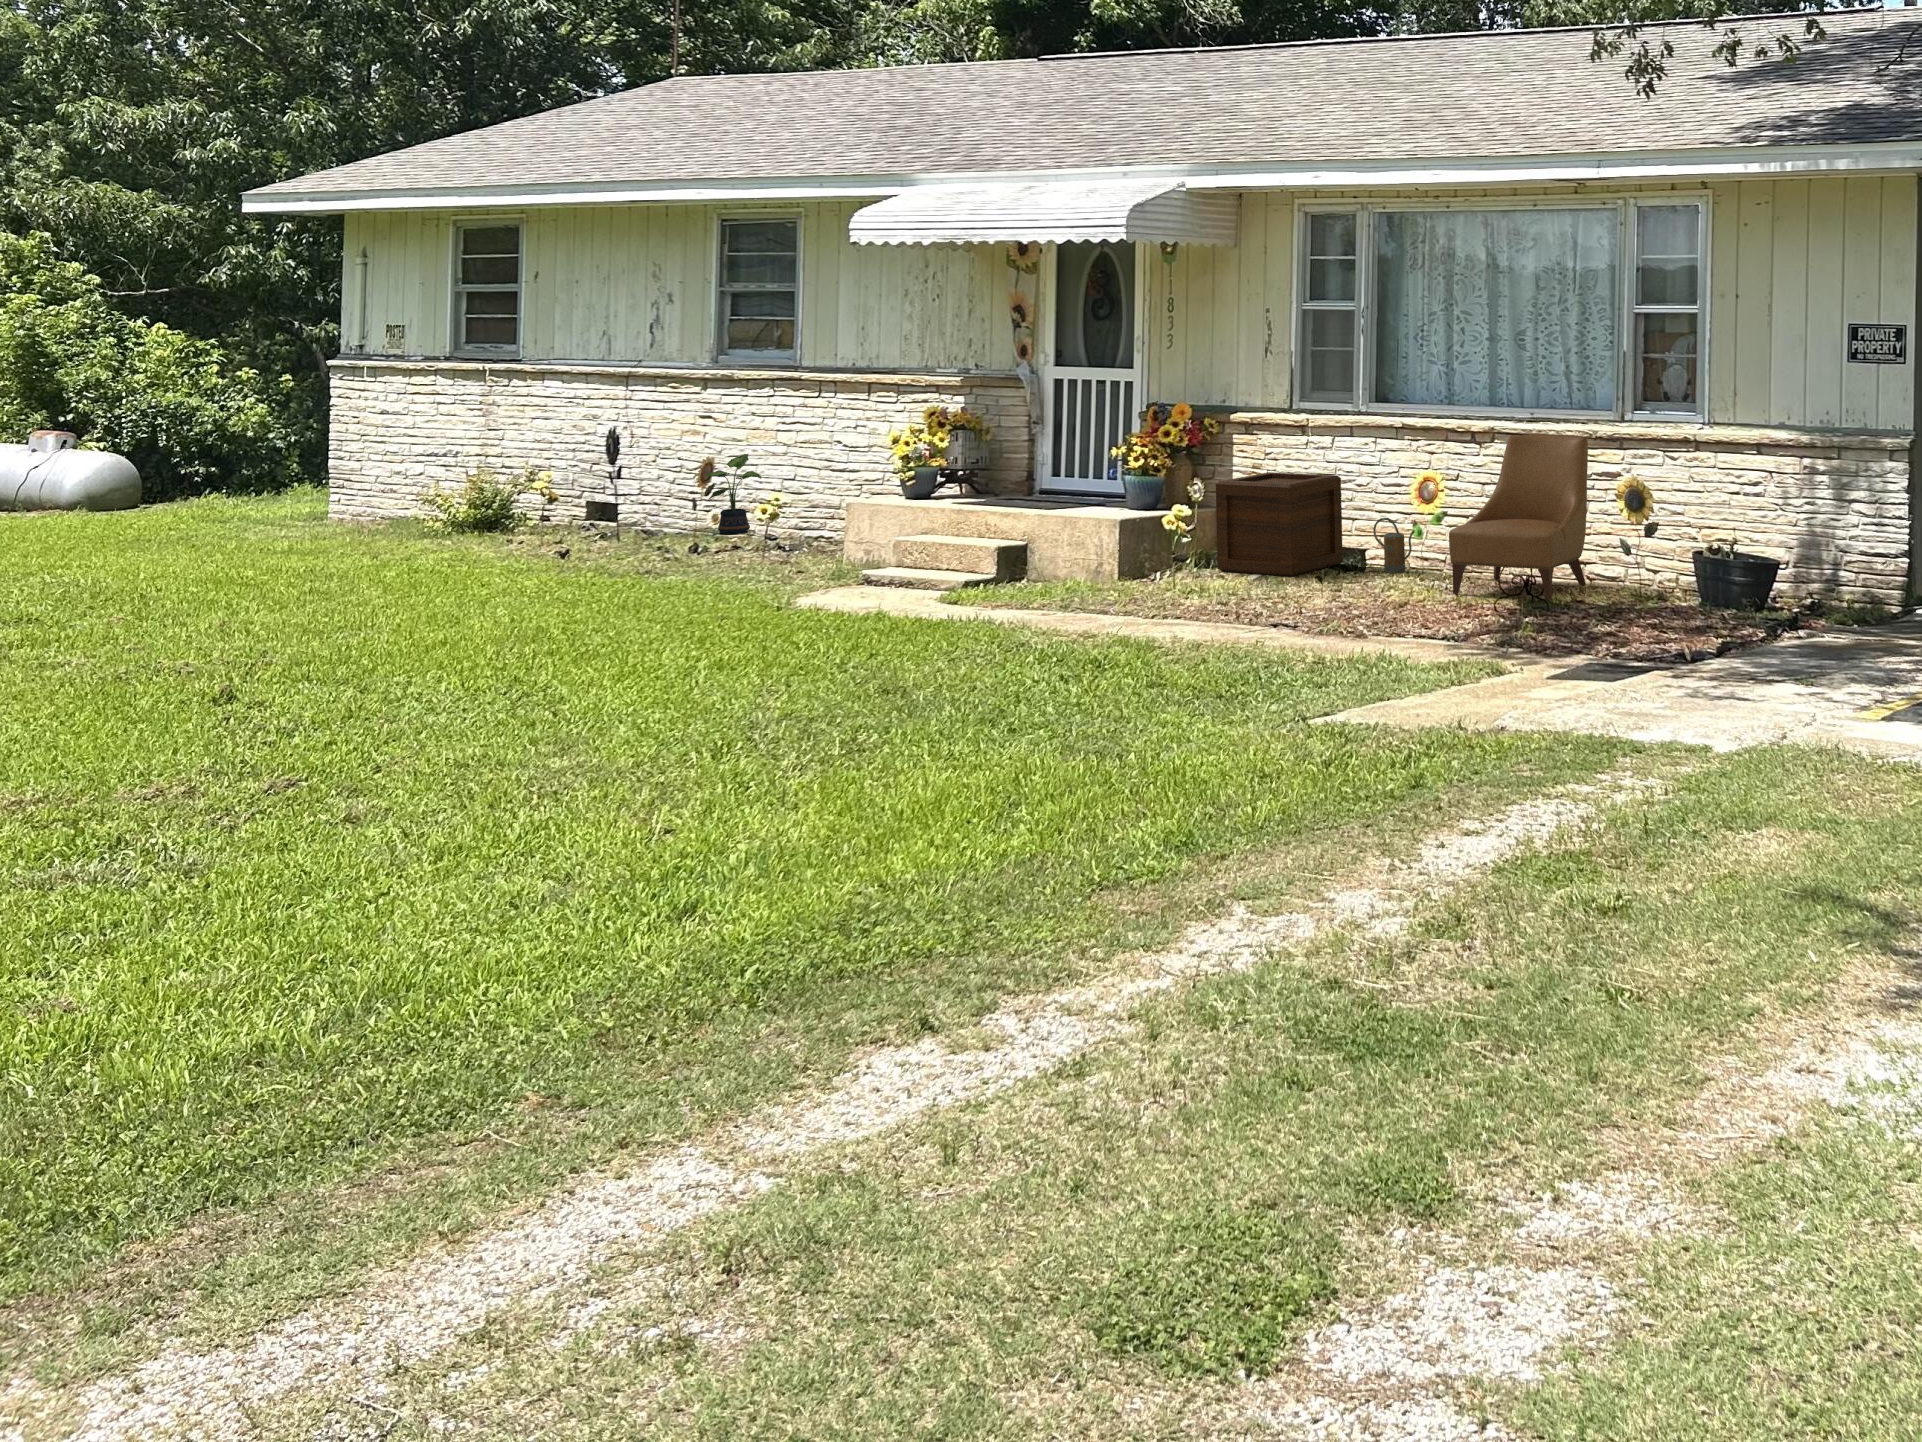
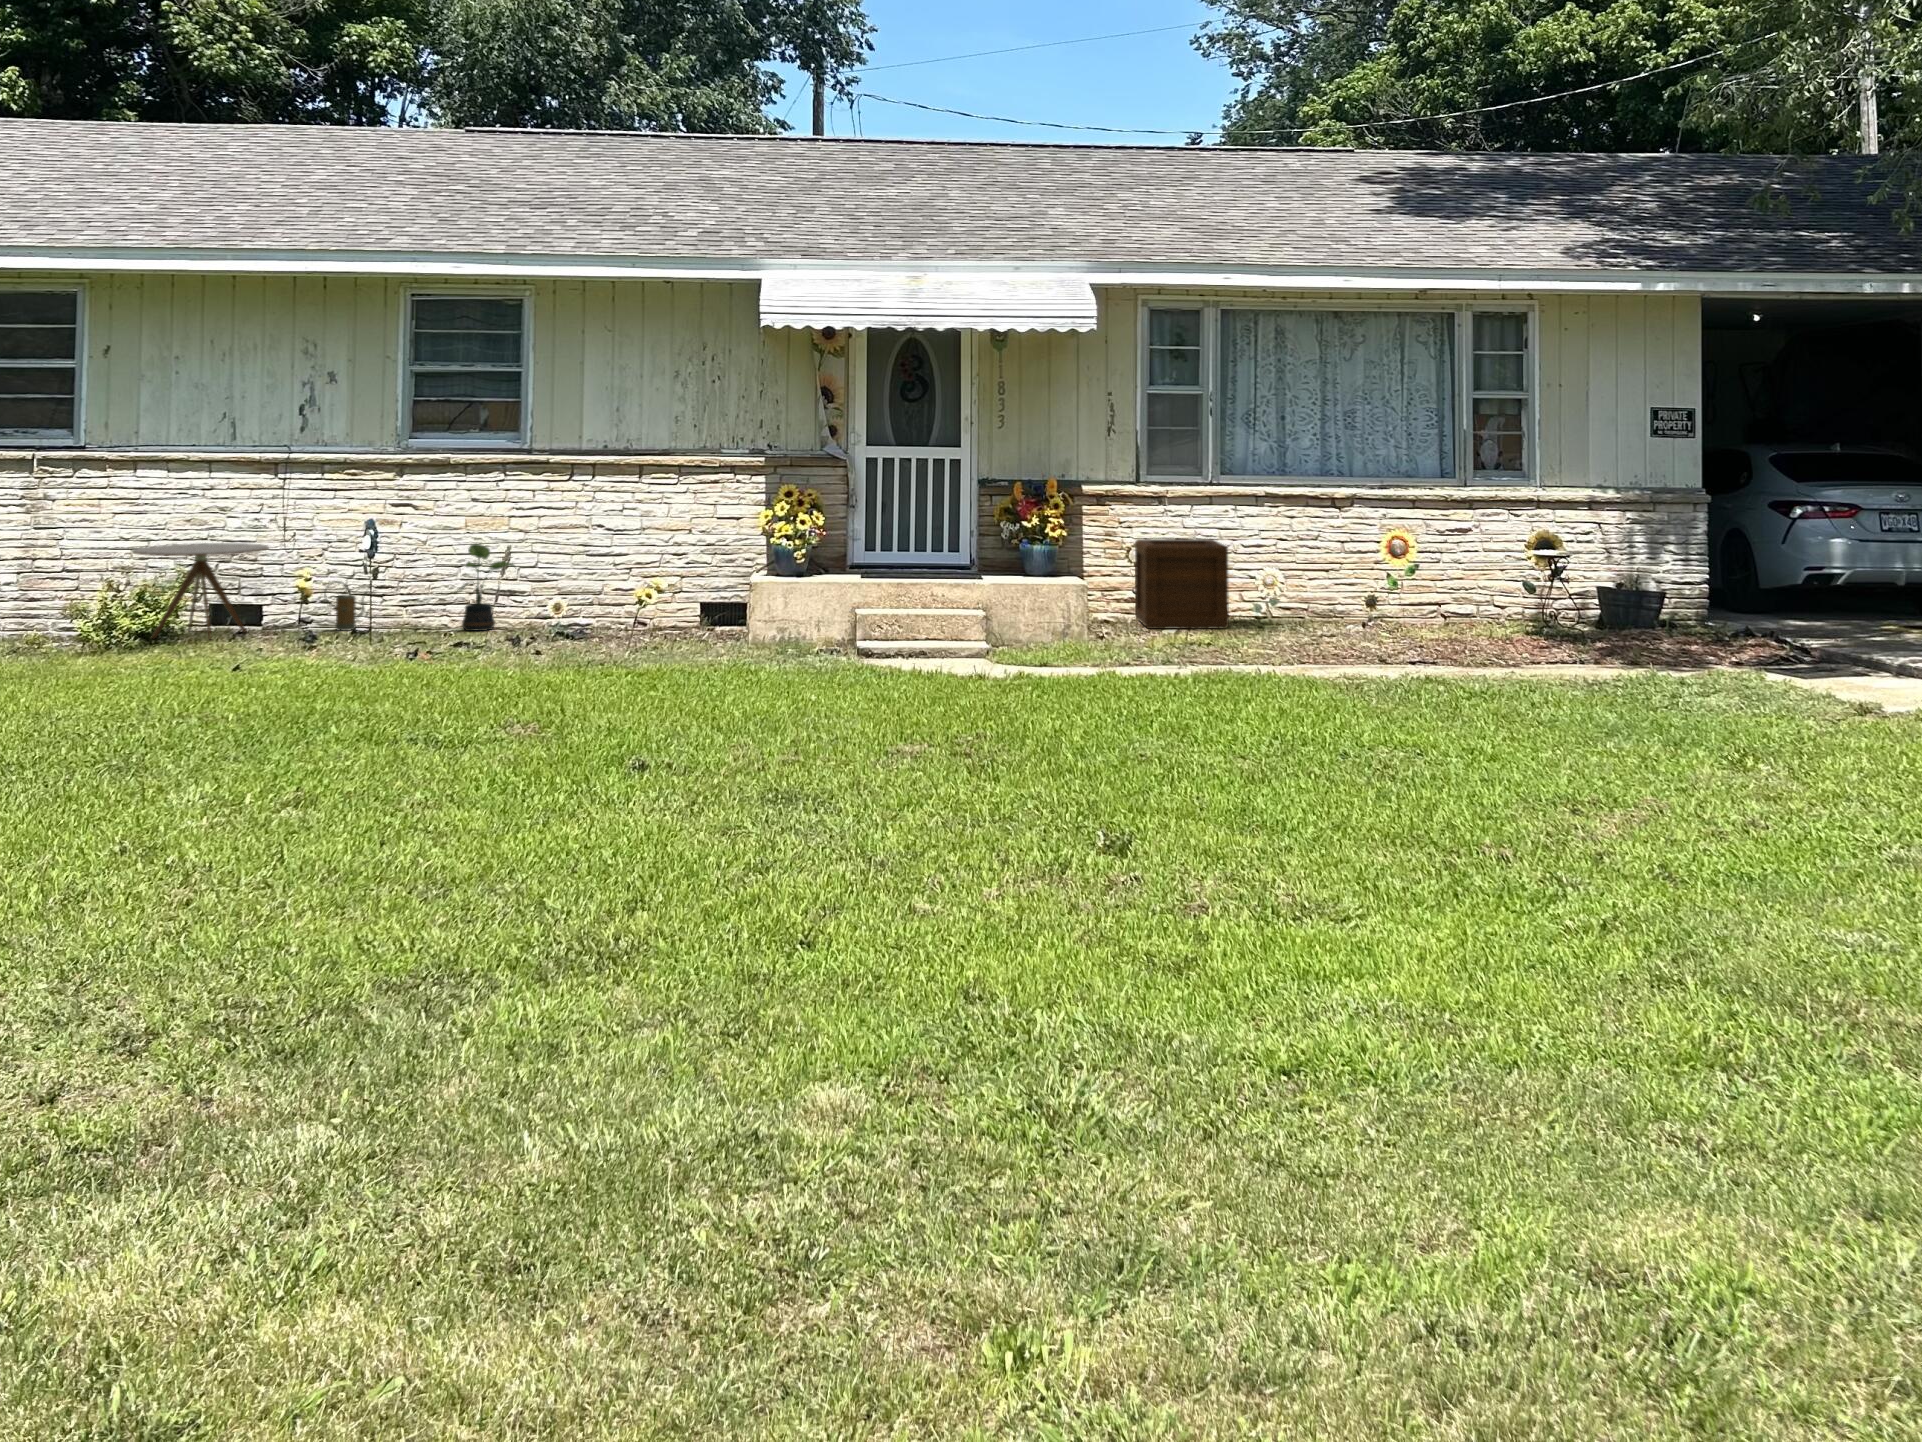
chair: present [1449,435,1588,600] -> none [1387,498,1505,631]
round table: none [487,446,606,530] -> present [132,543,269,640]
watering can: present [1373,518,1415,573] -> present [324,581,367,631]

